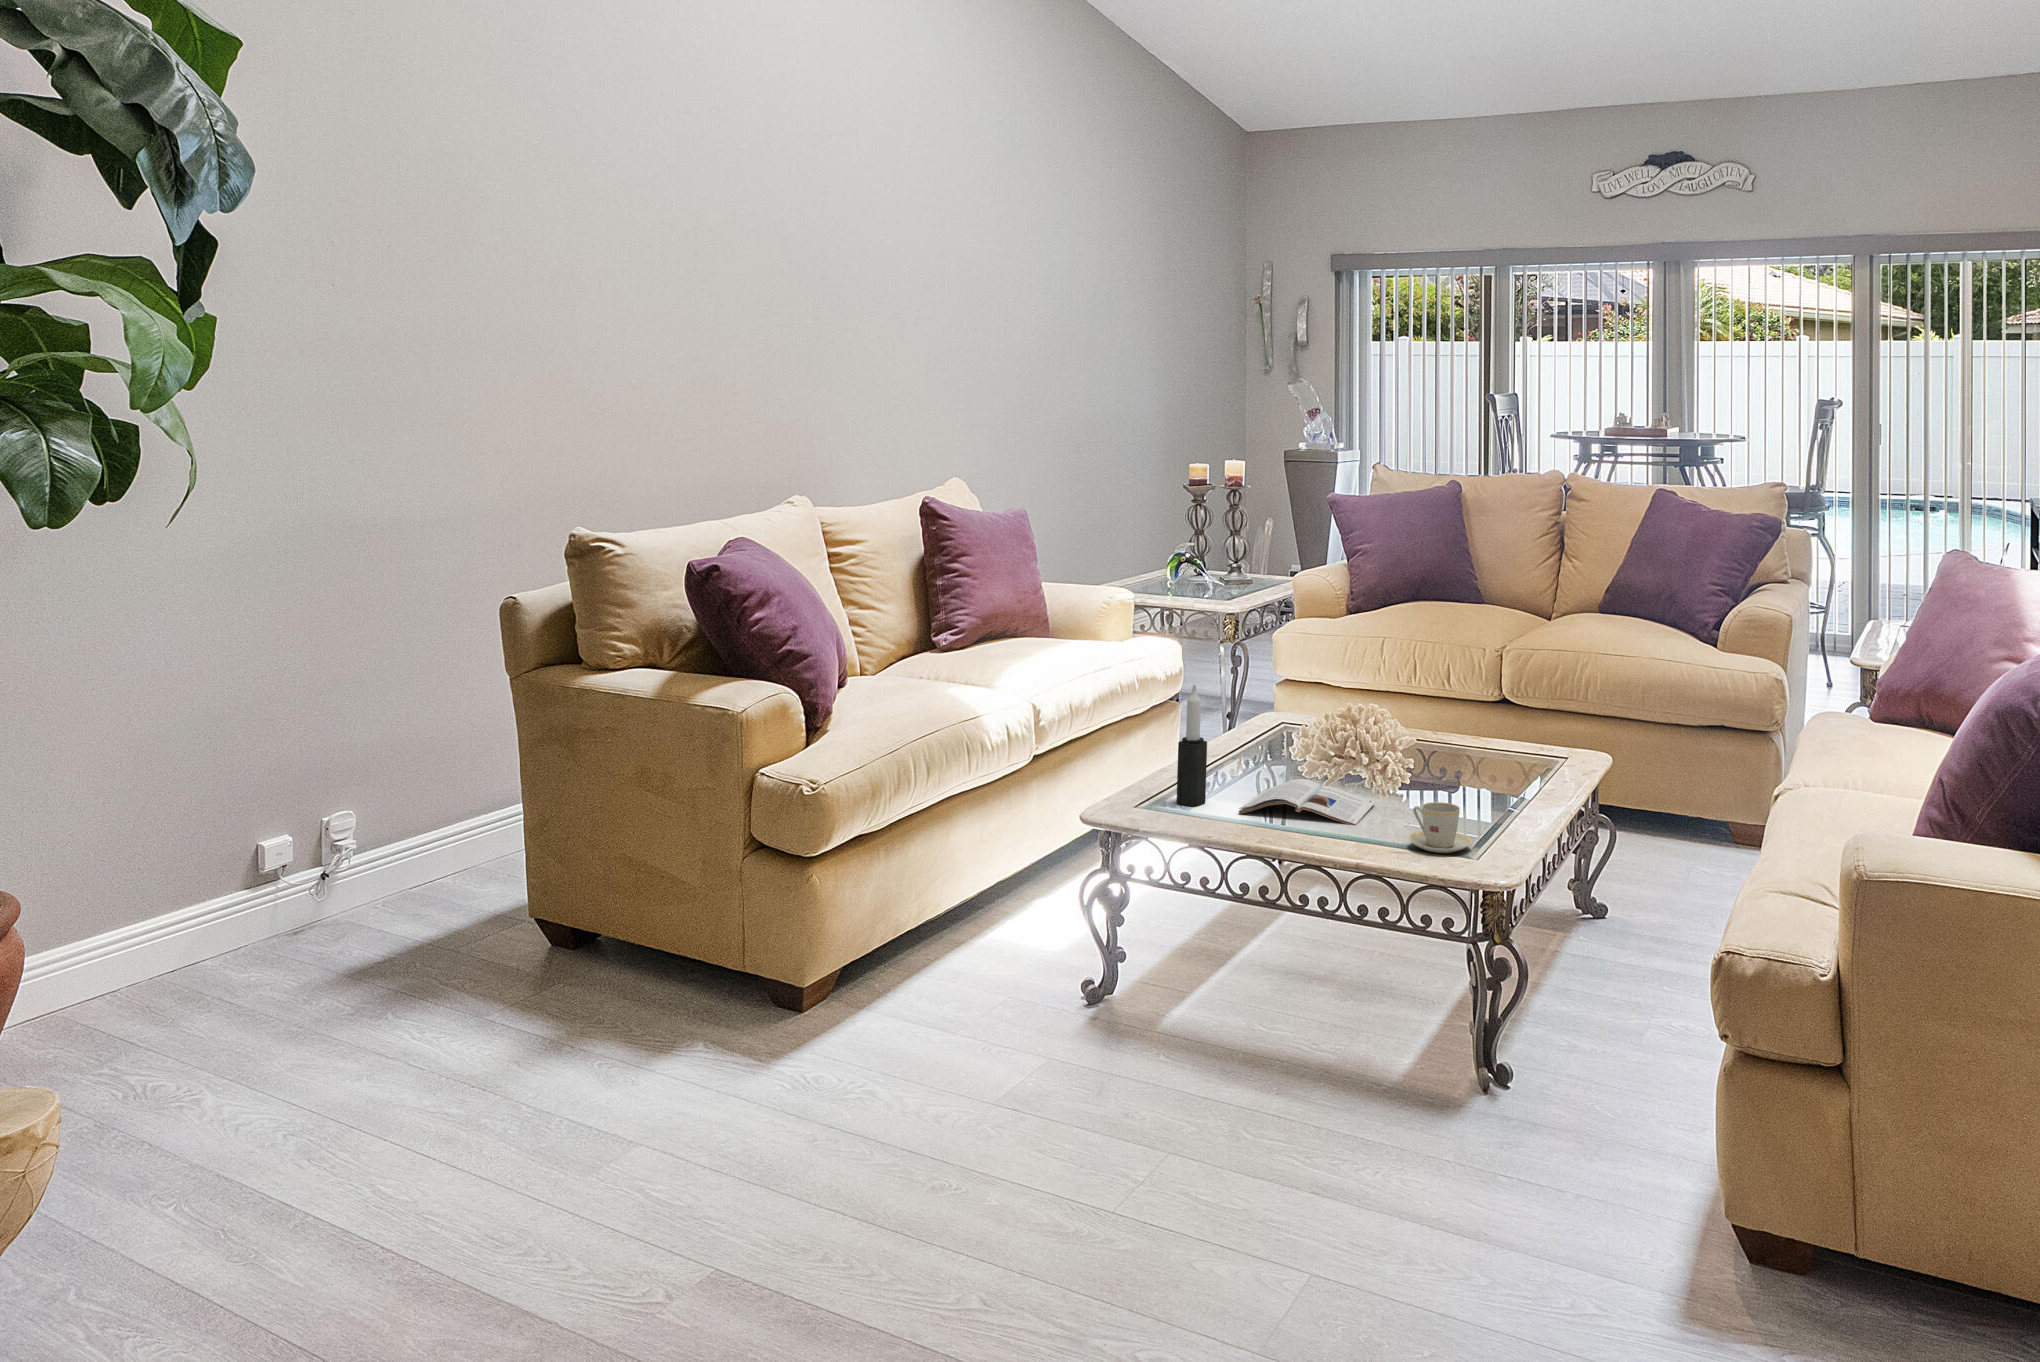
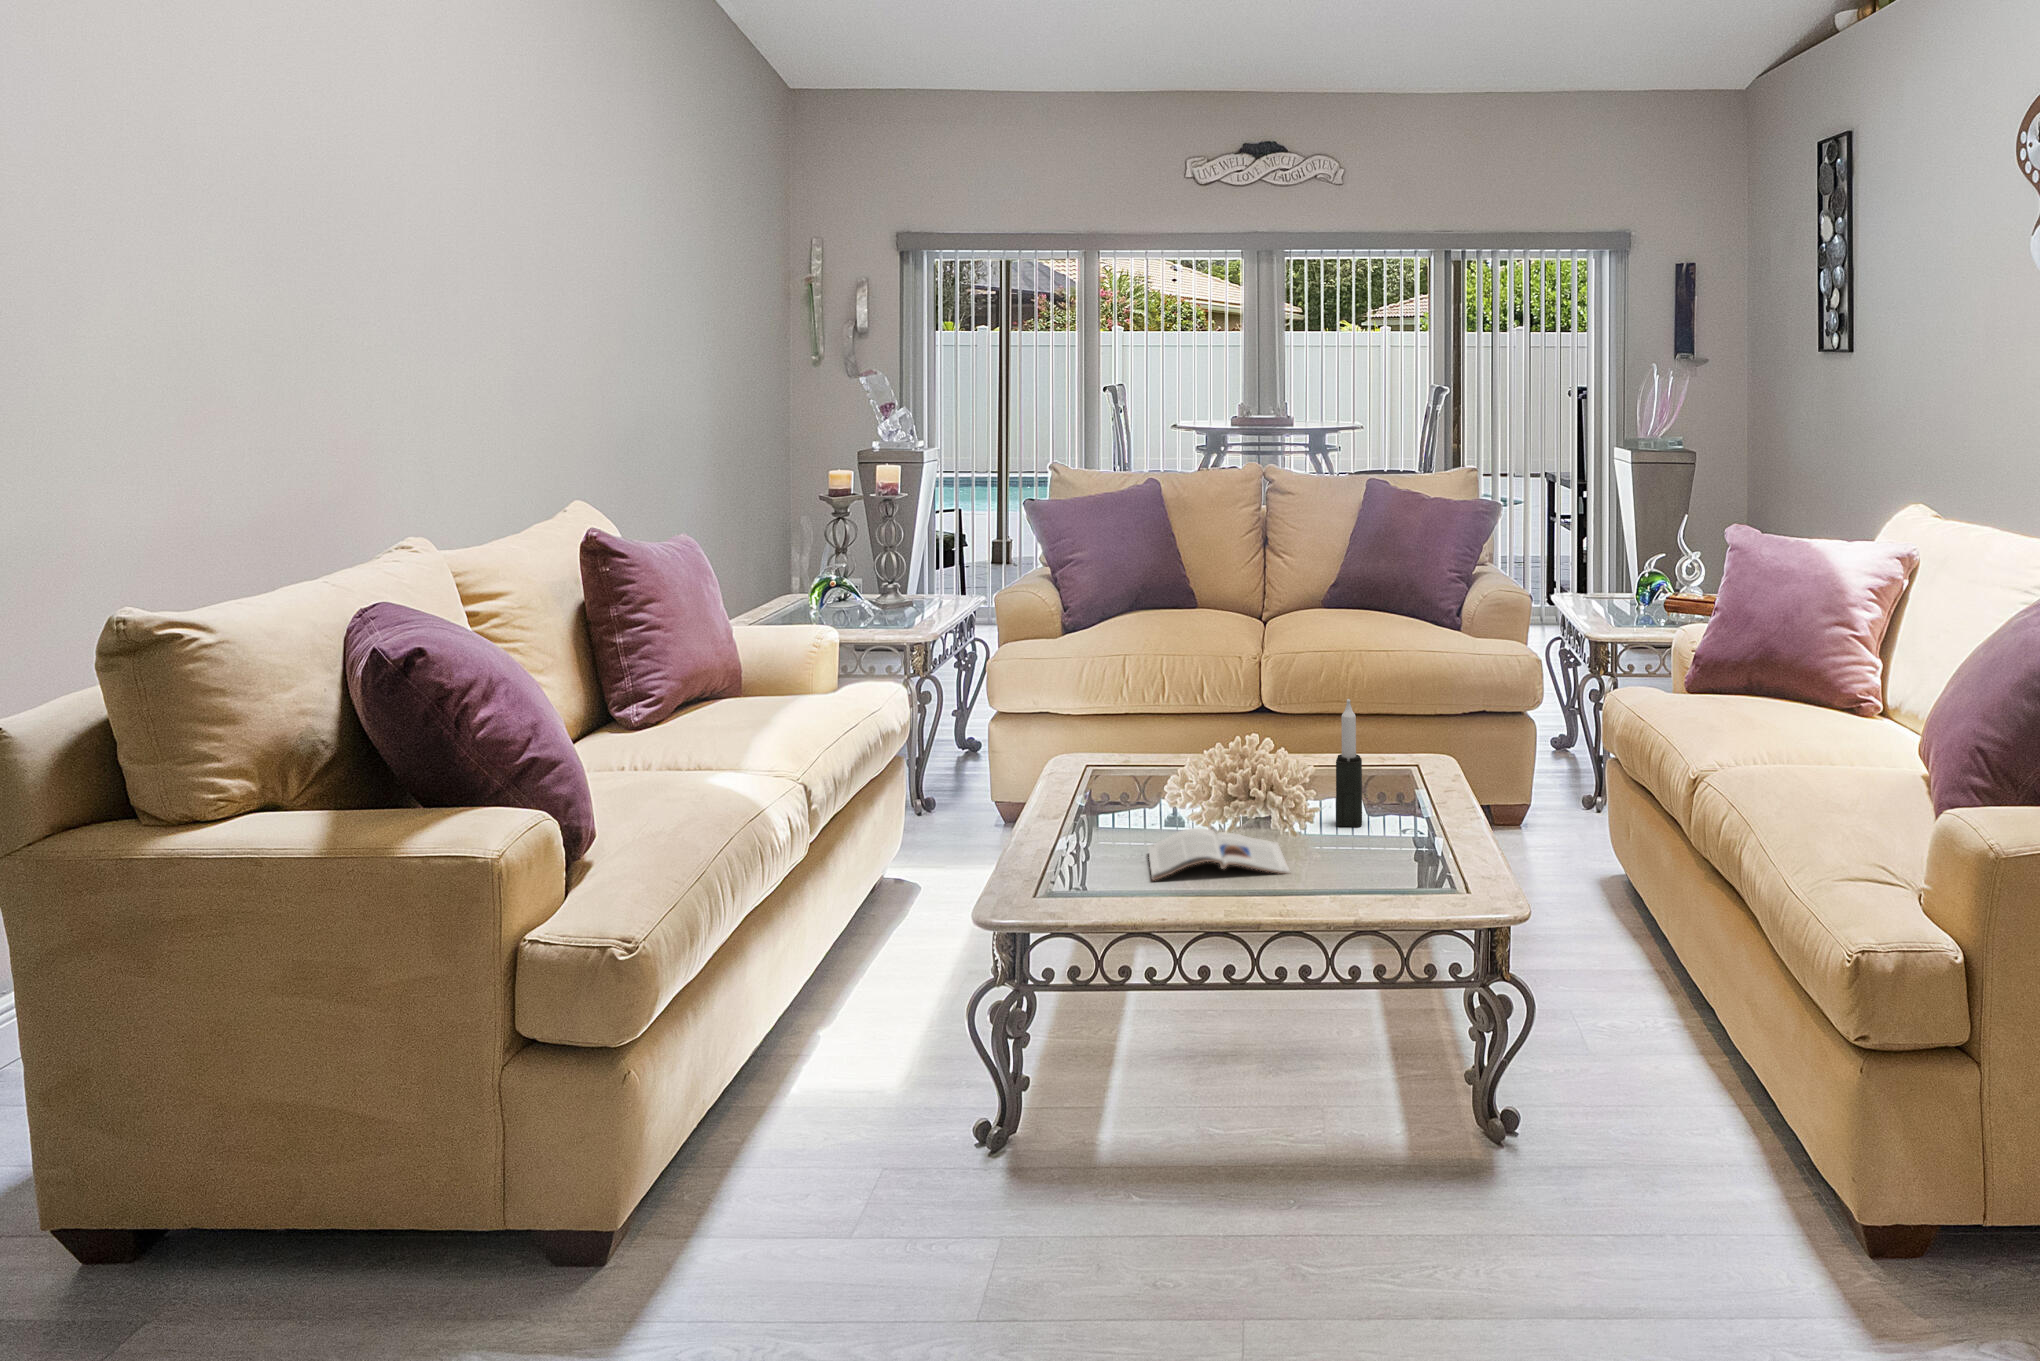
candle: present [1177,684,1207,806] -> present [1336,699,1362,827]
teacup: present [1409,802,1472,853] -> none [1376,836,1446,893]

